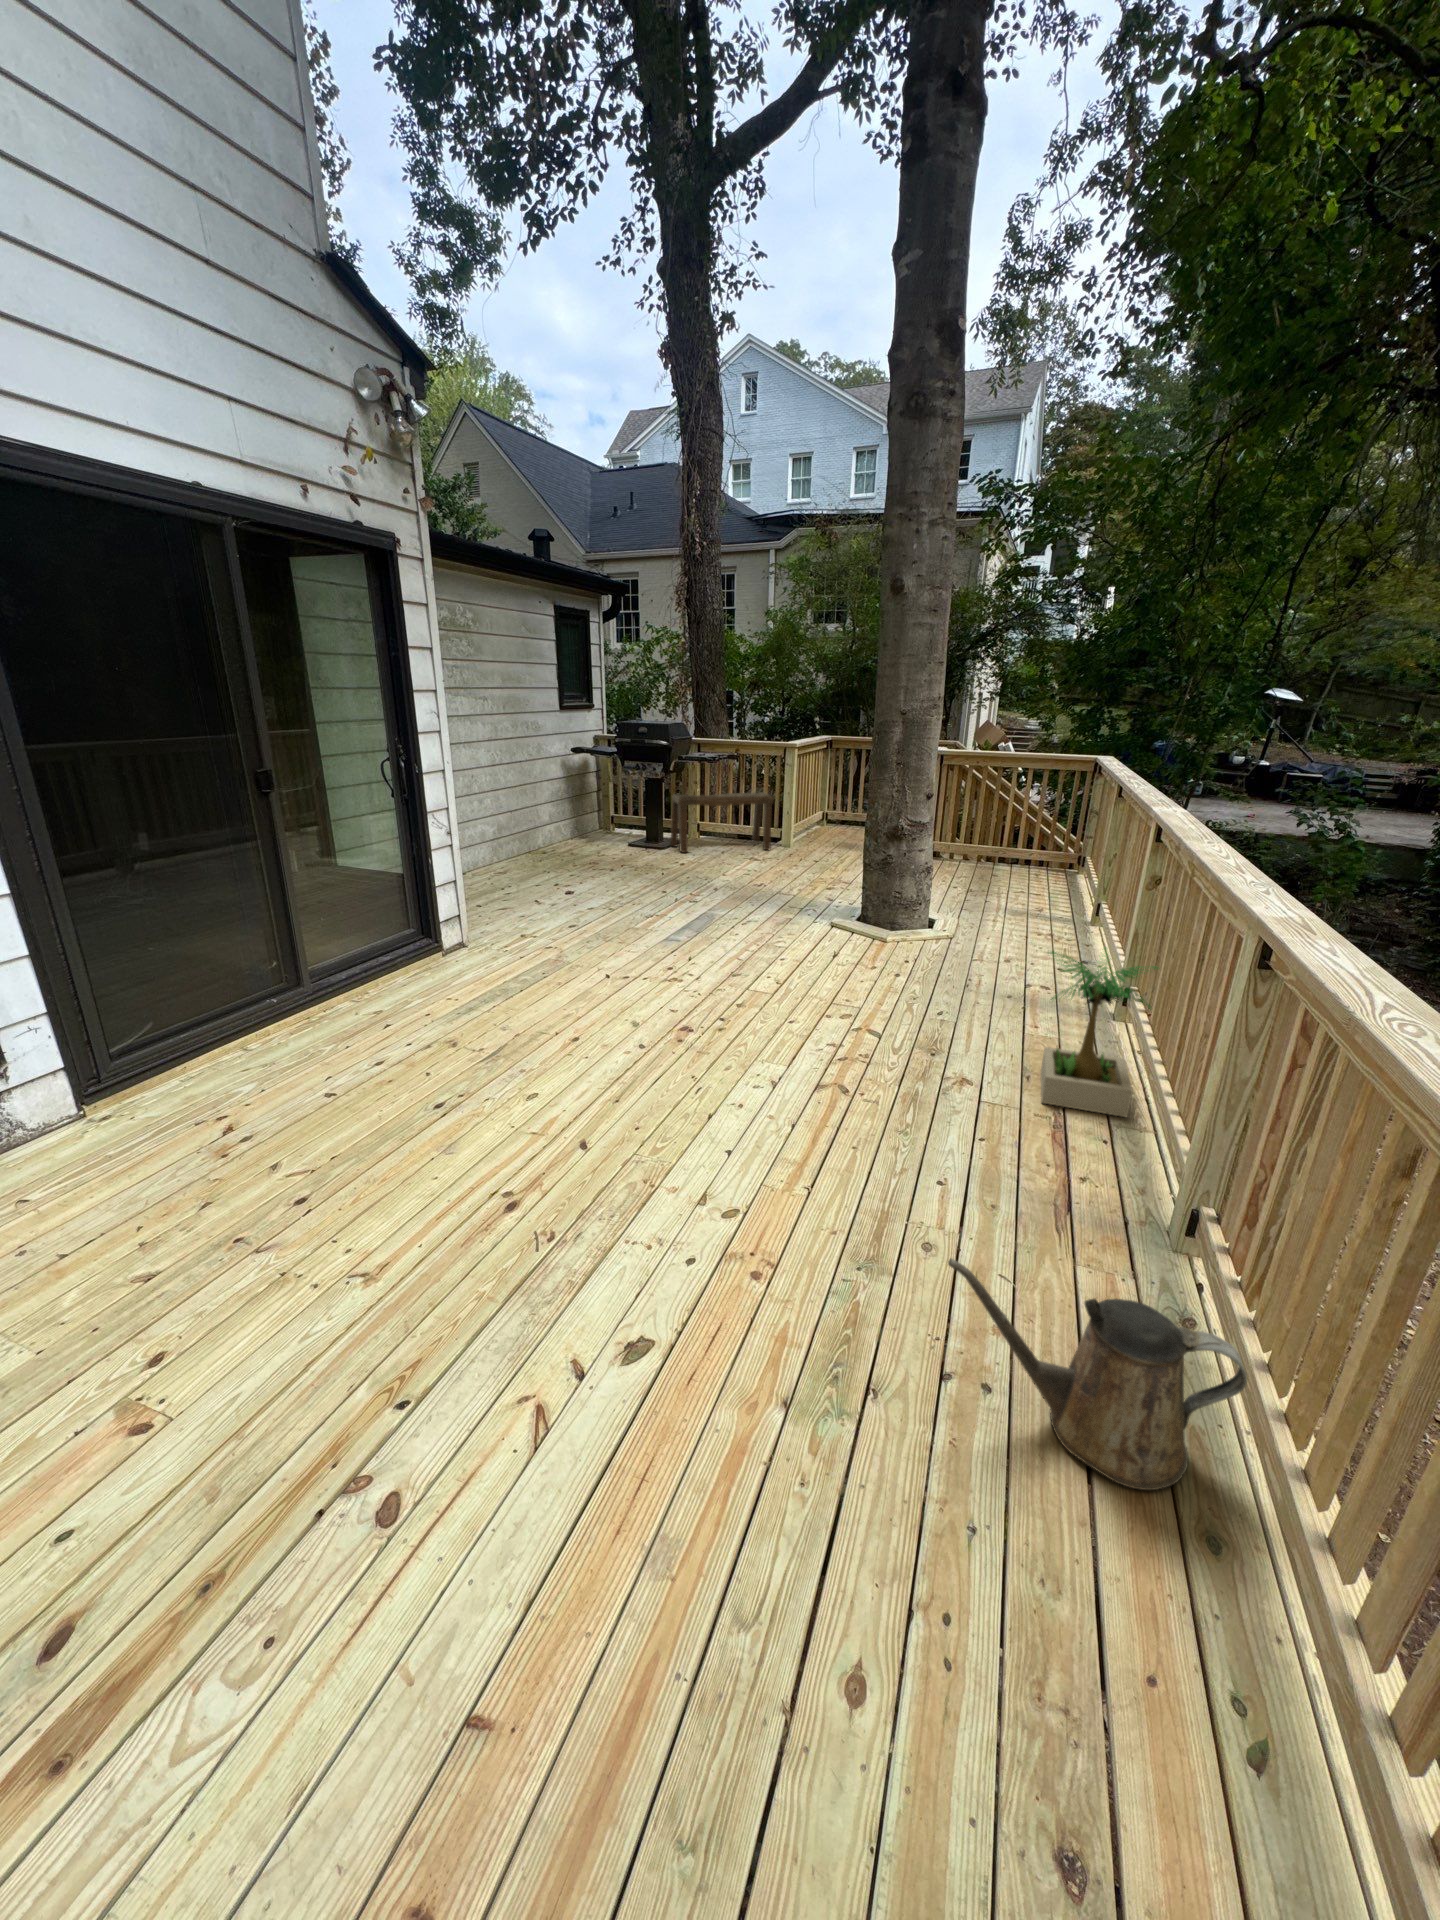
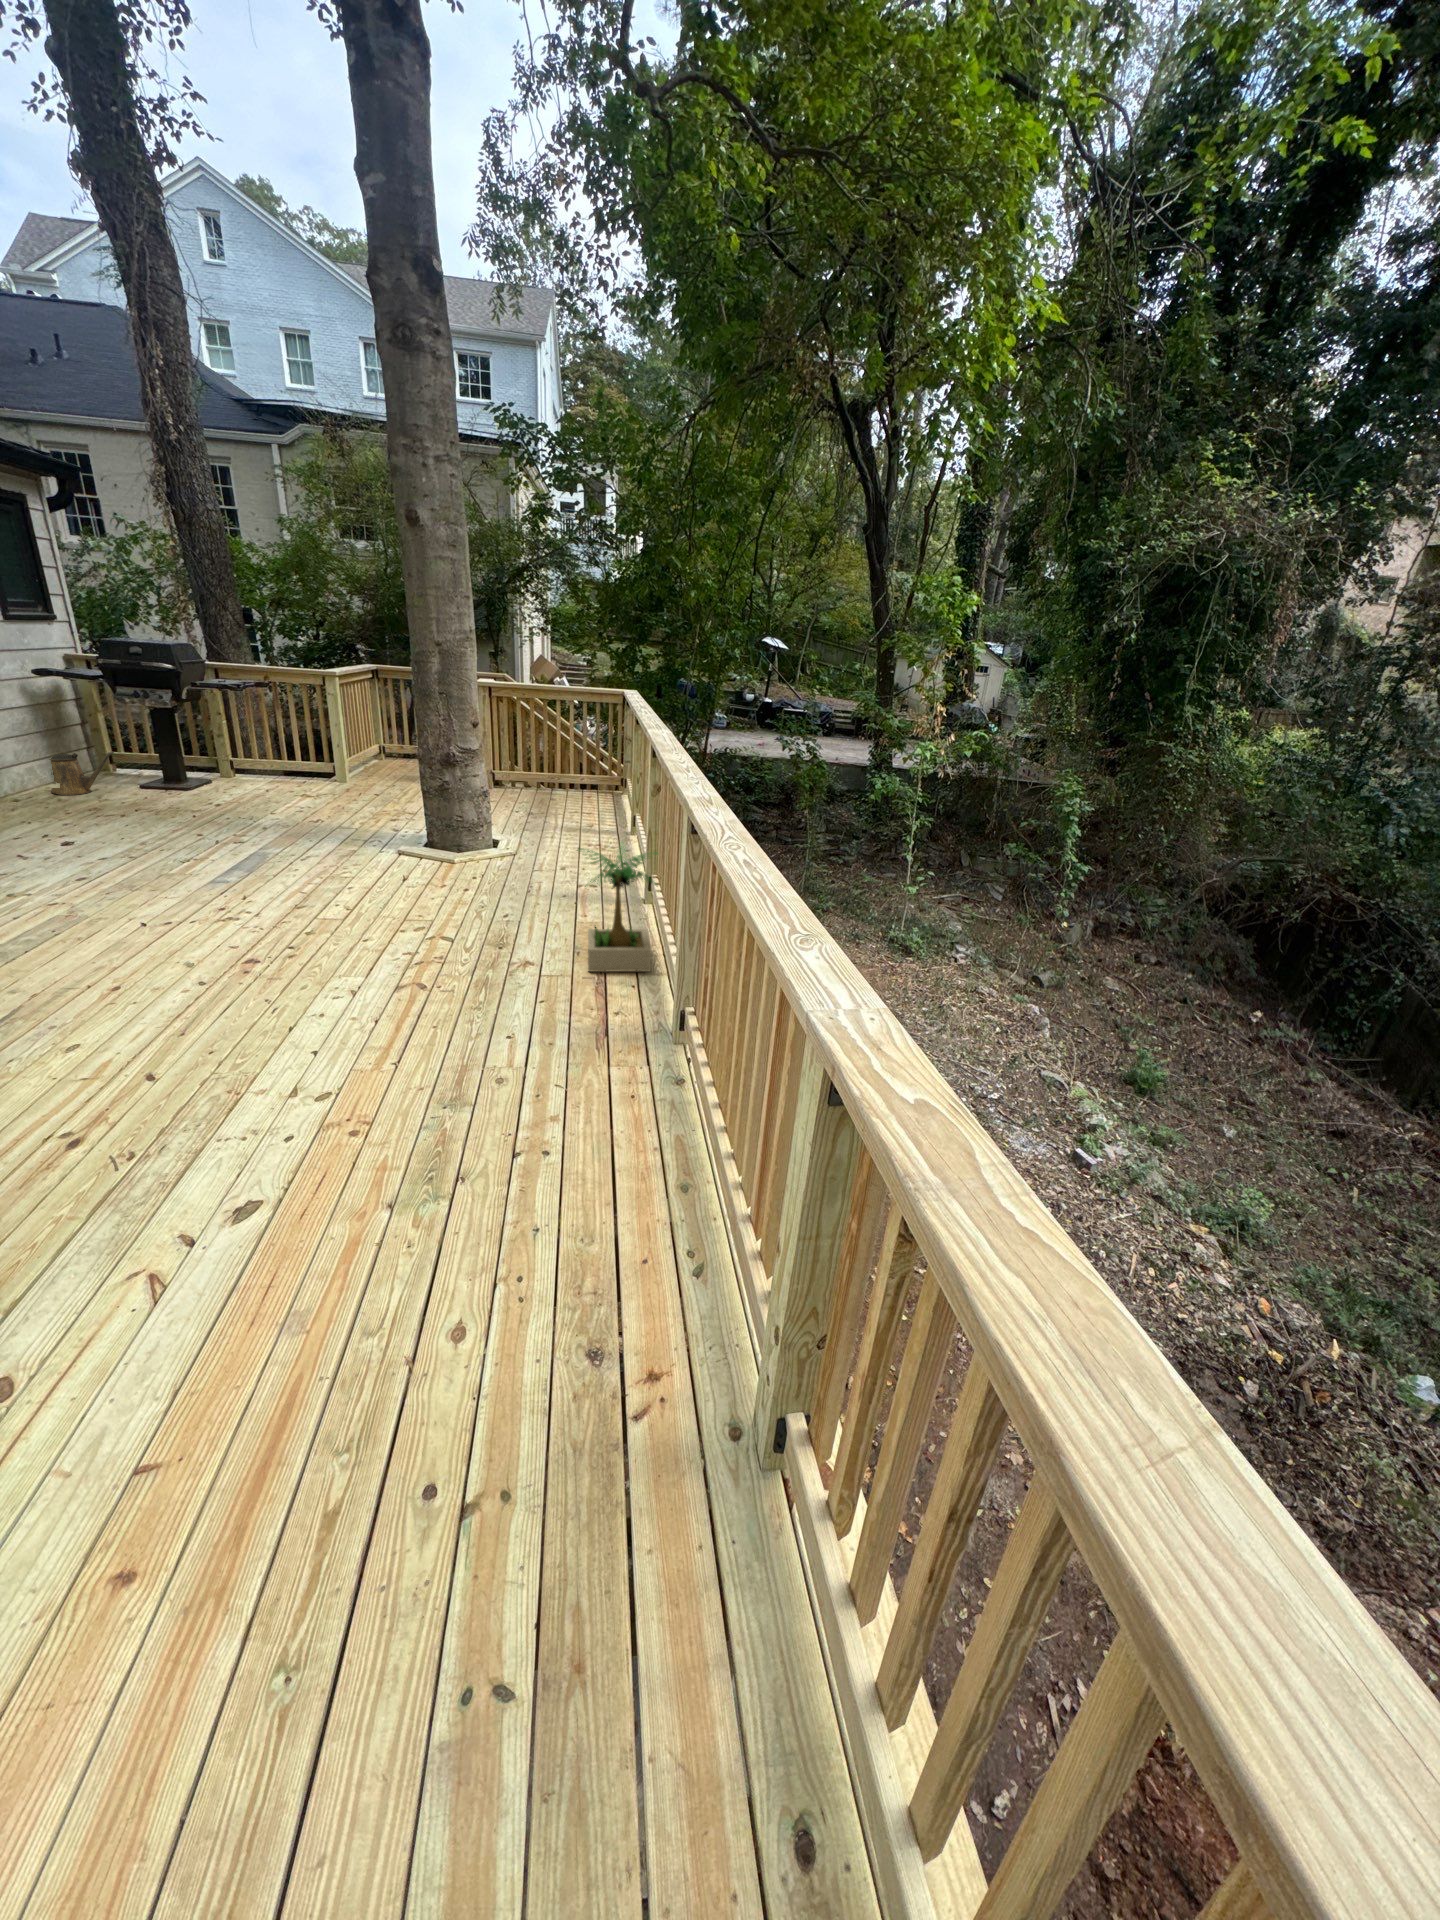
bench: present [671,792,774,853] -> none [190,724,322,793]
watering can: present [948,1258,1247,1490] -> present [49,751,114,795]

